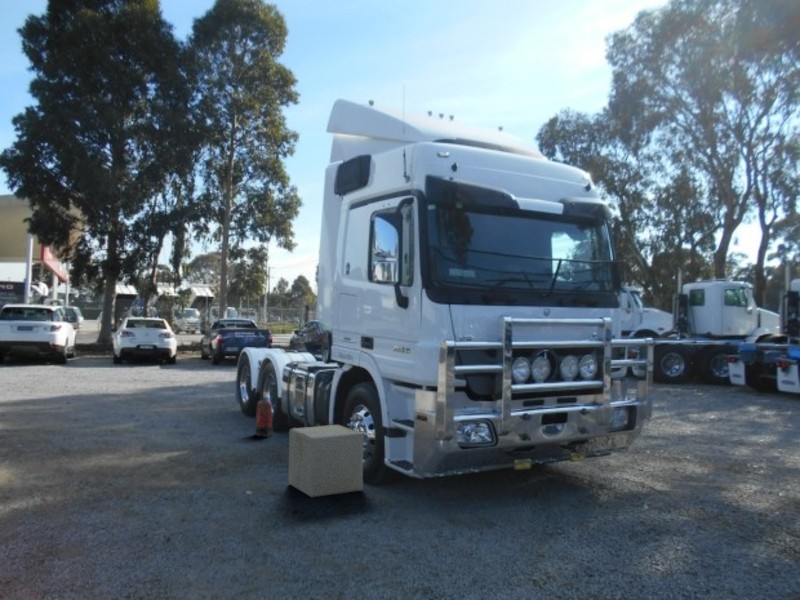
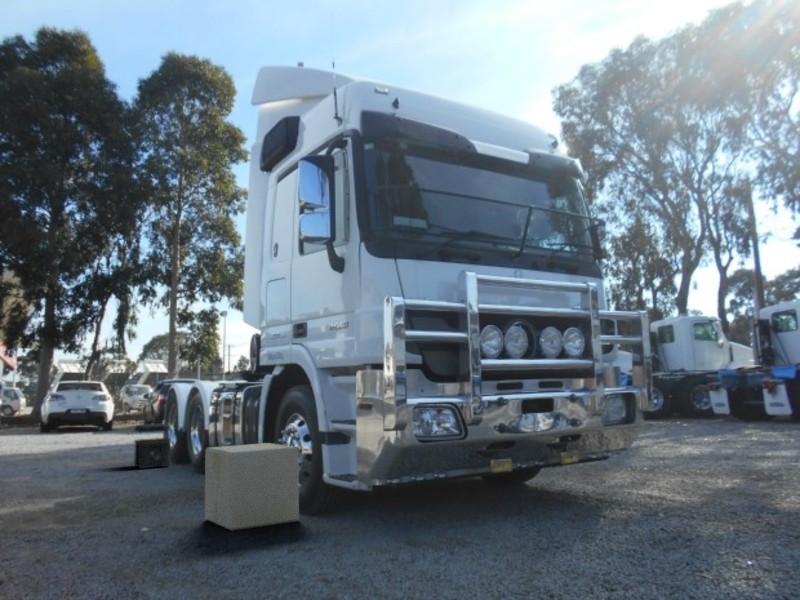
toolbox: none [213,380,244,420] -> present [134,423,171,469]
fire extinguisher: present [256,395,272,437] -> none [180,429,200,480]

